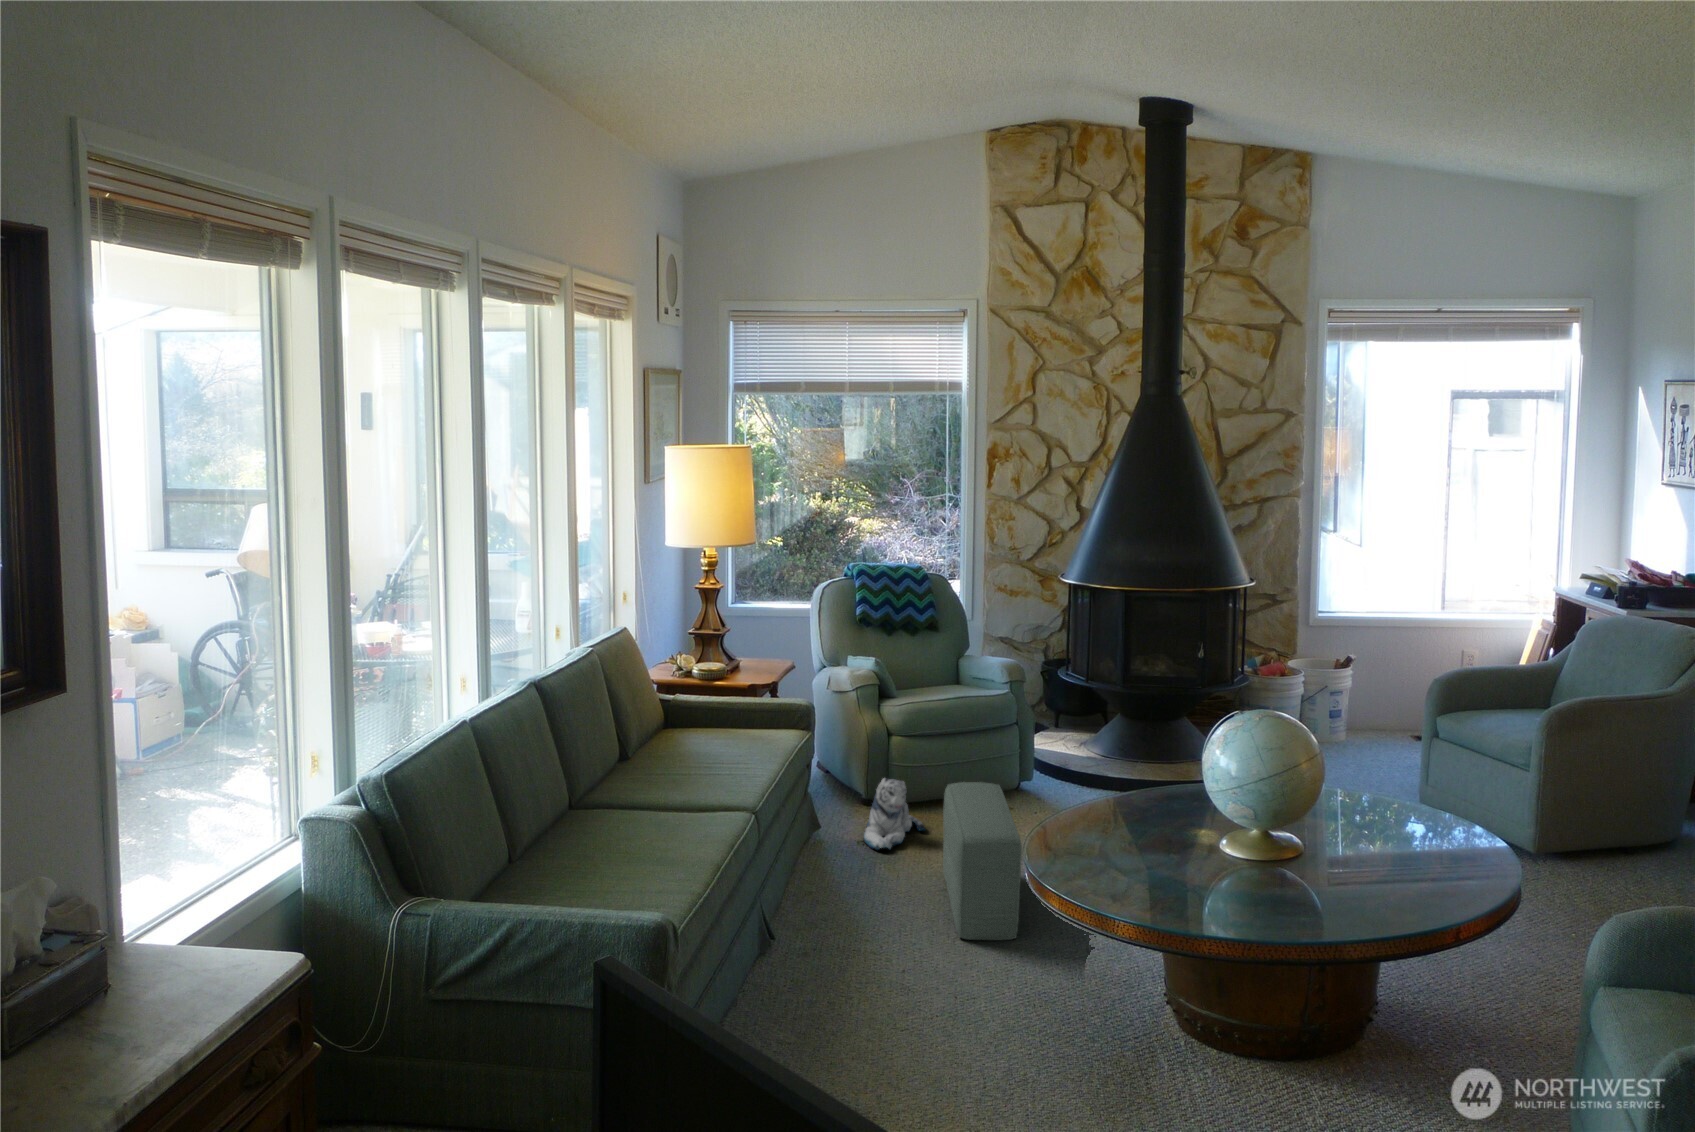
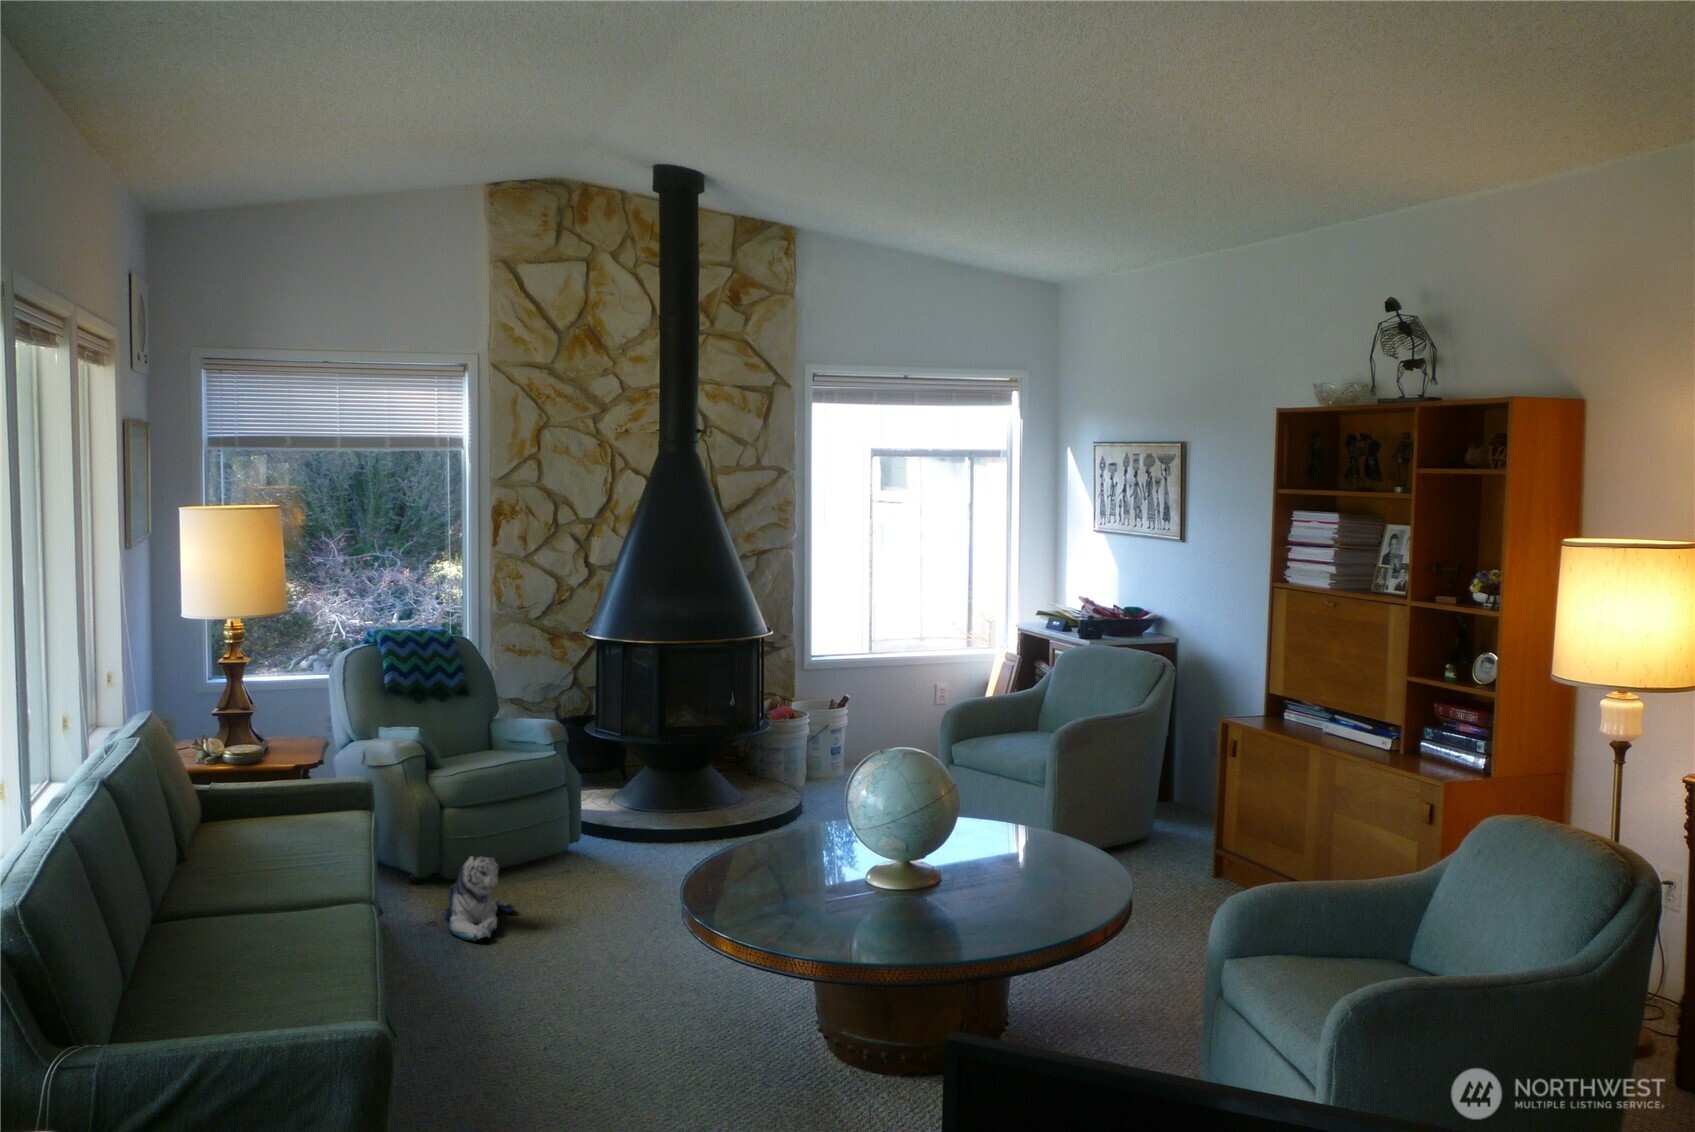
pouf: present [943,782,1022,940] -> none [572,846,716,1031]

